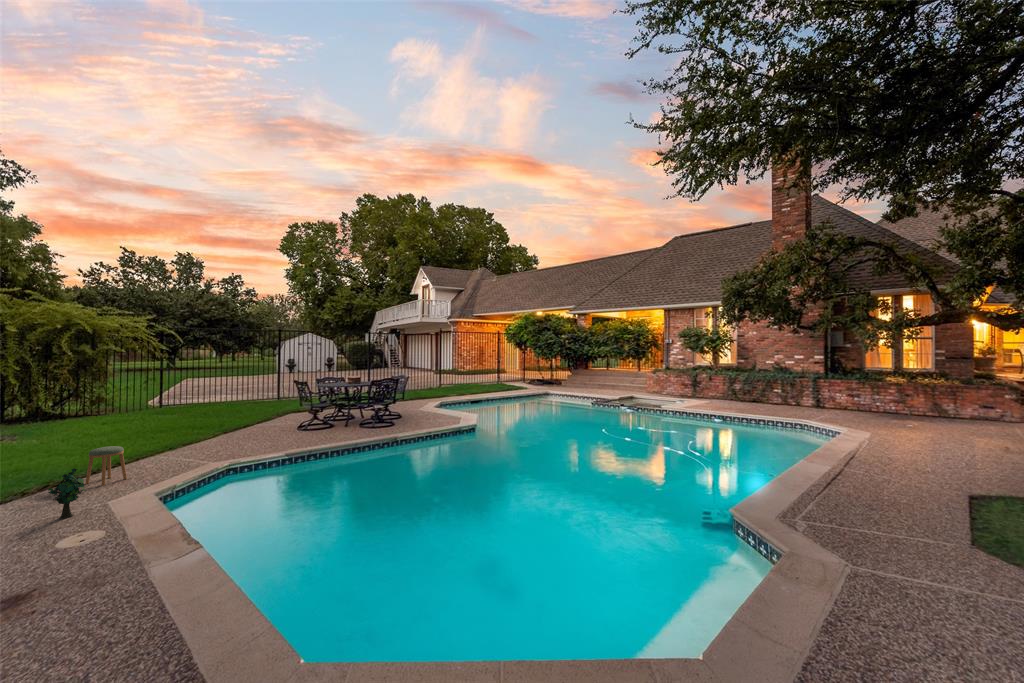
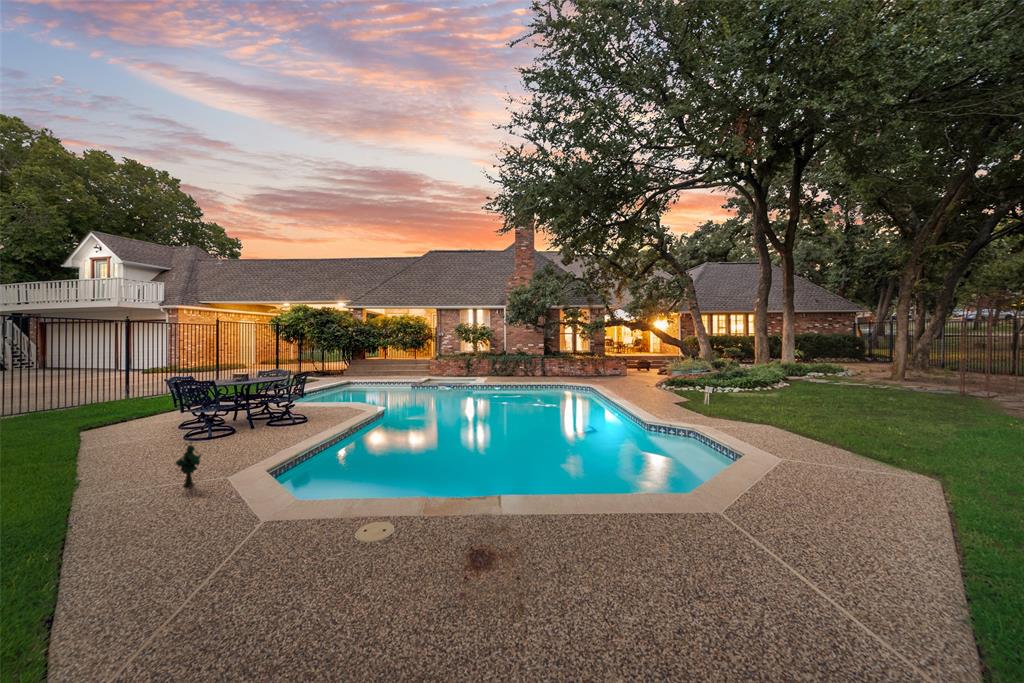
stool: present [85,446,127,486] -> none [96,436,134,477]

